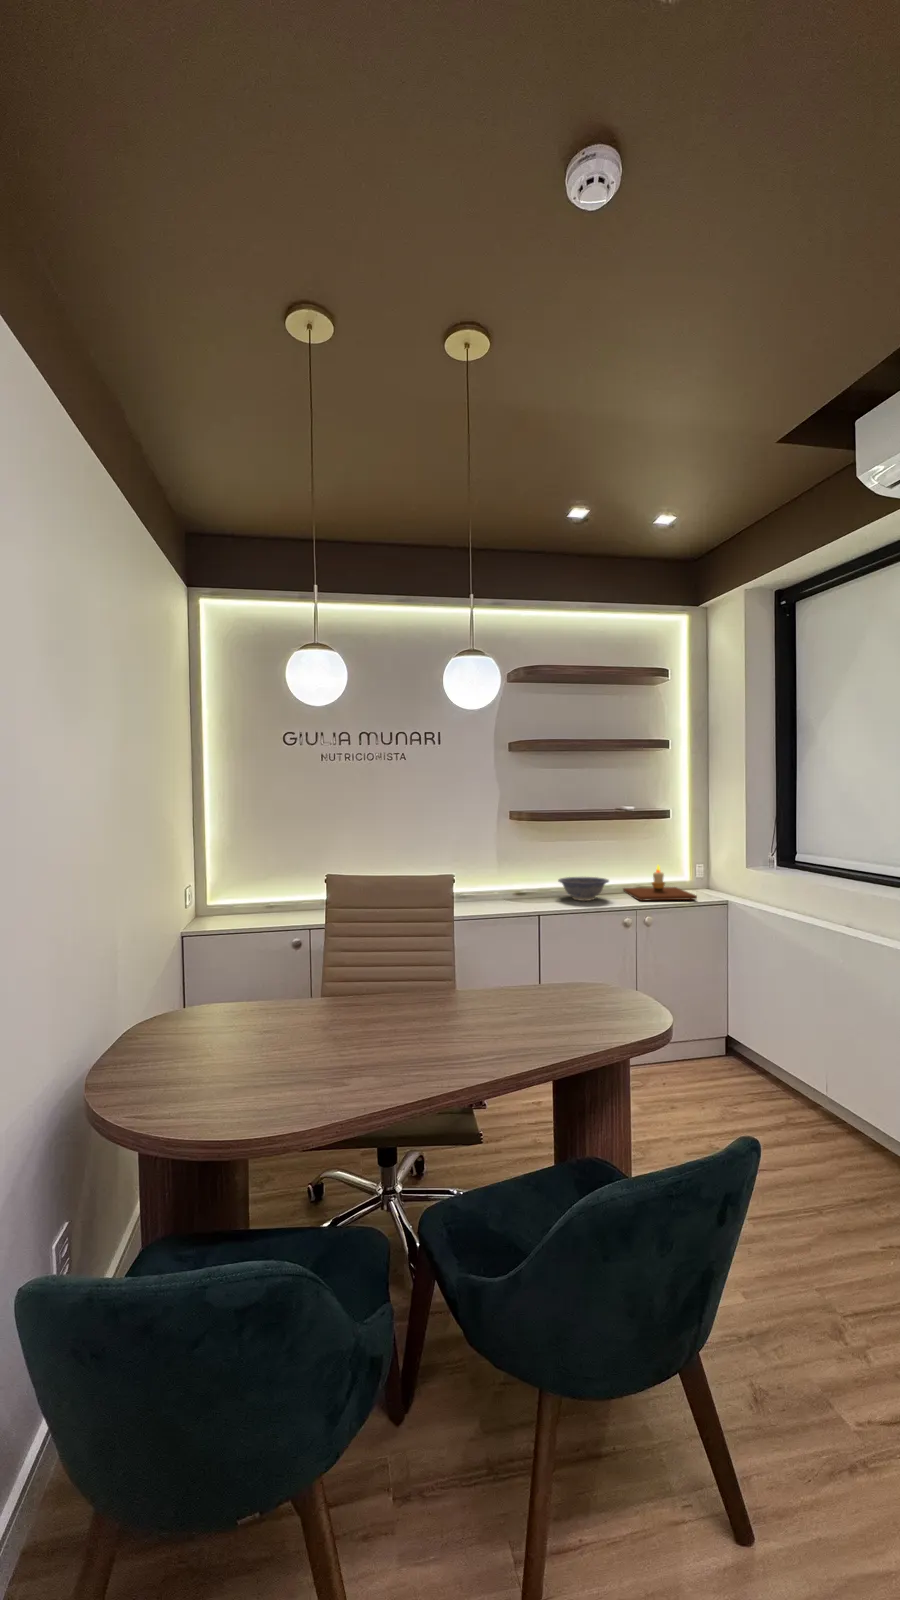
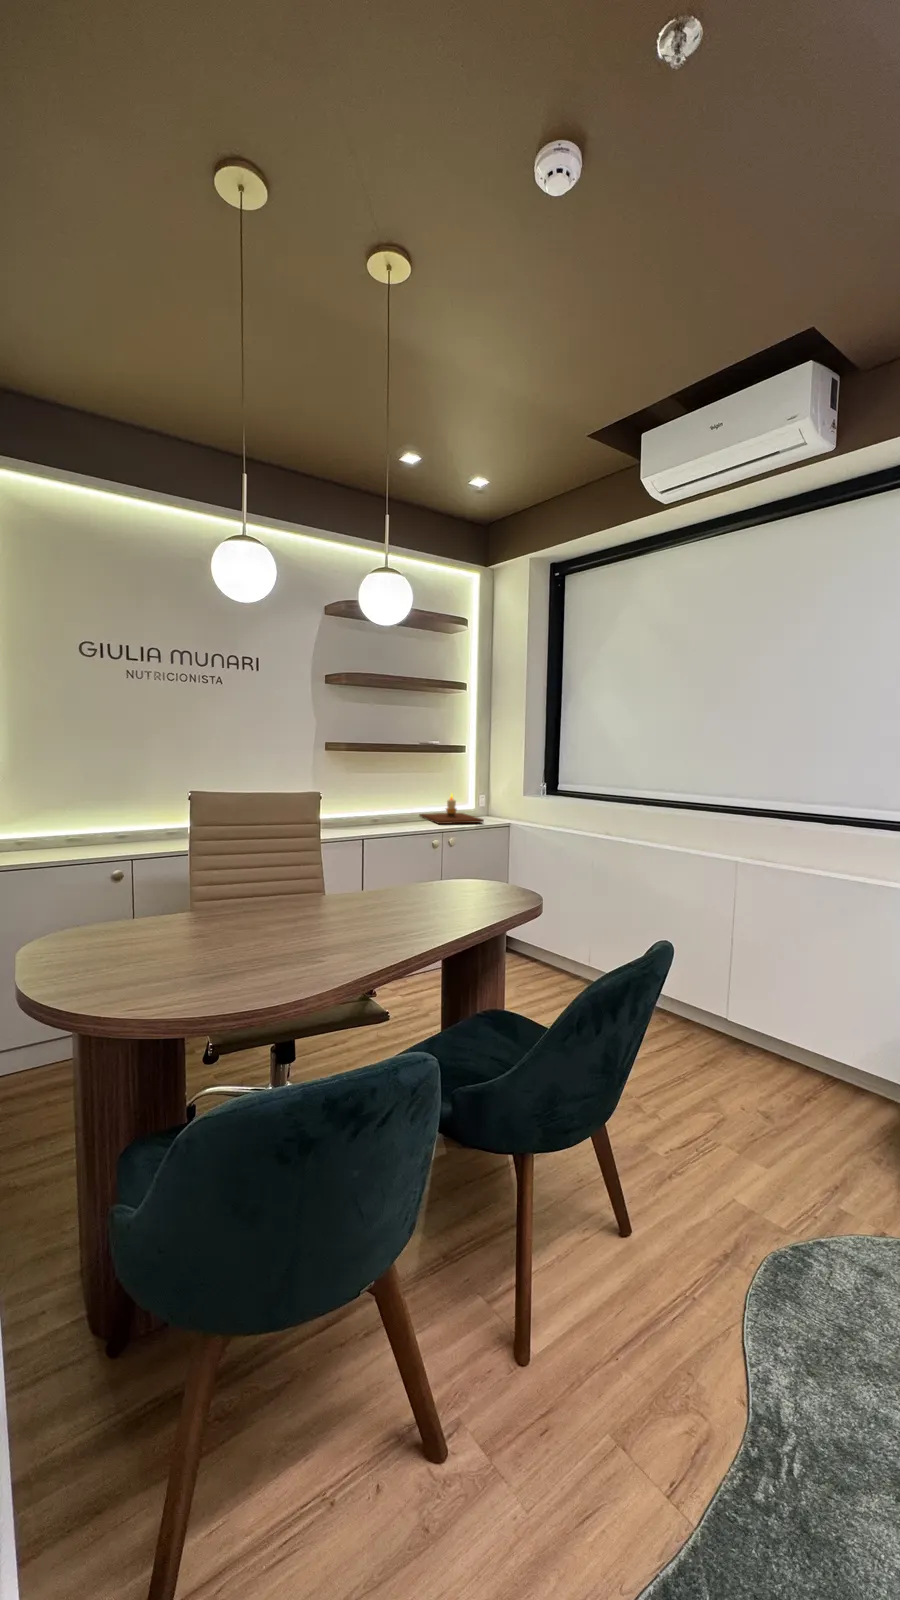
decorative bowl: present [558,877,609,901] -> none [369,803,414,824]

